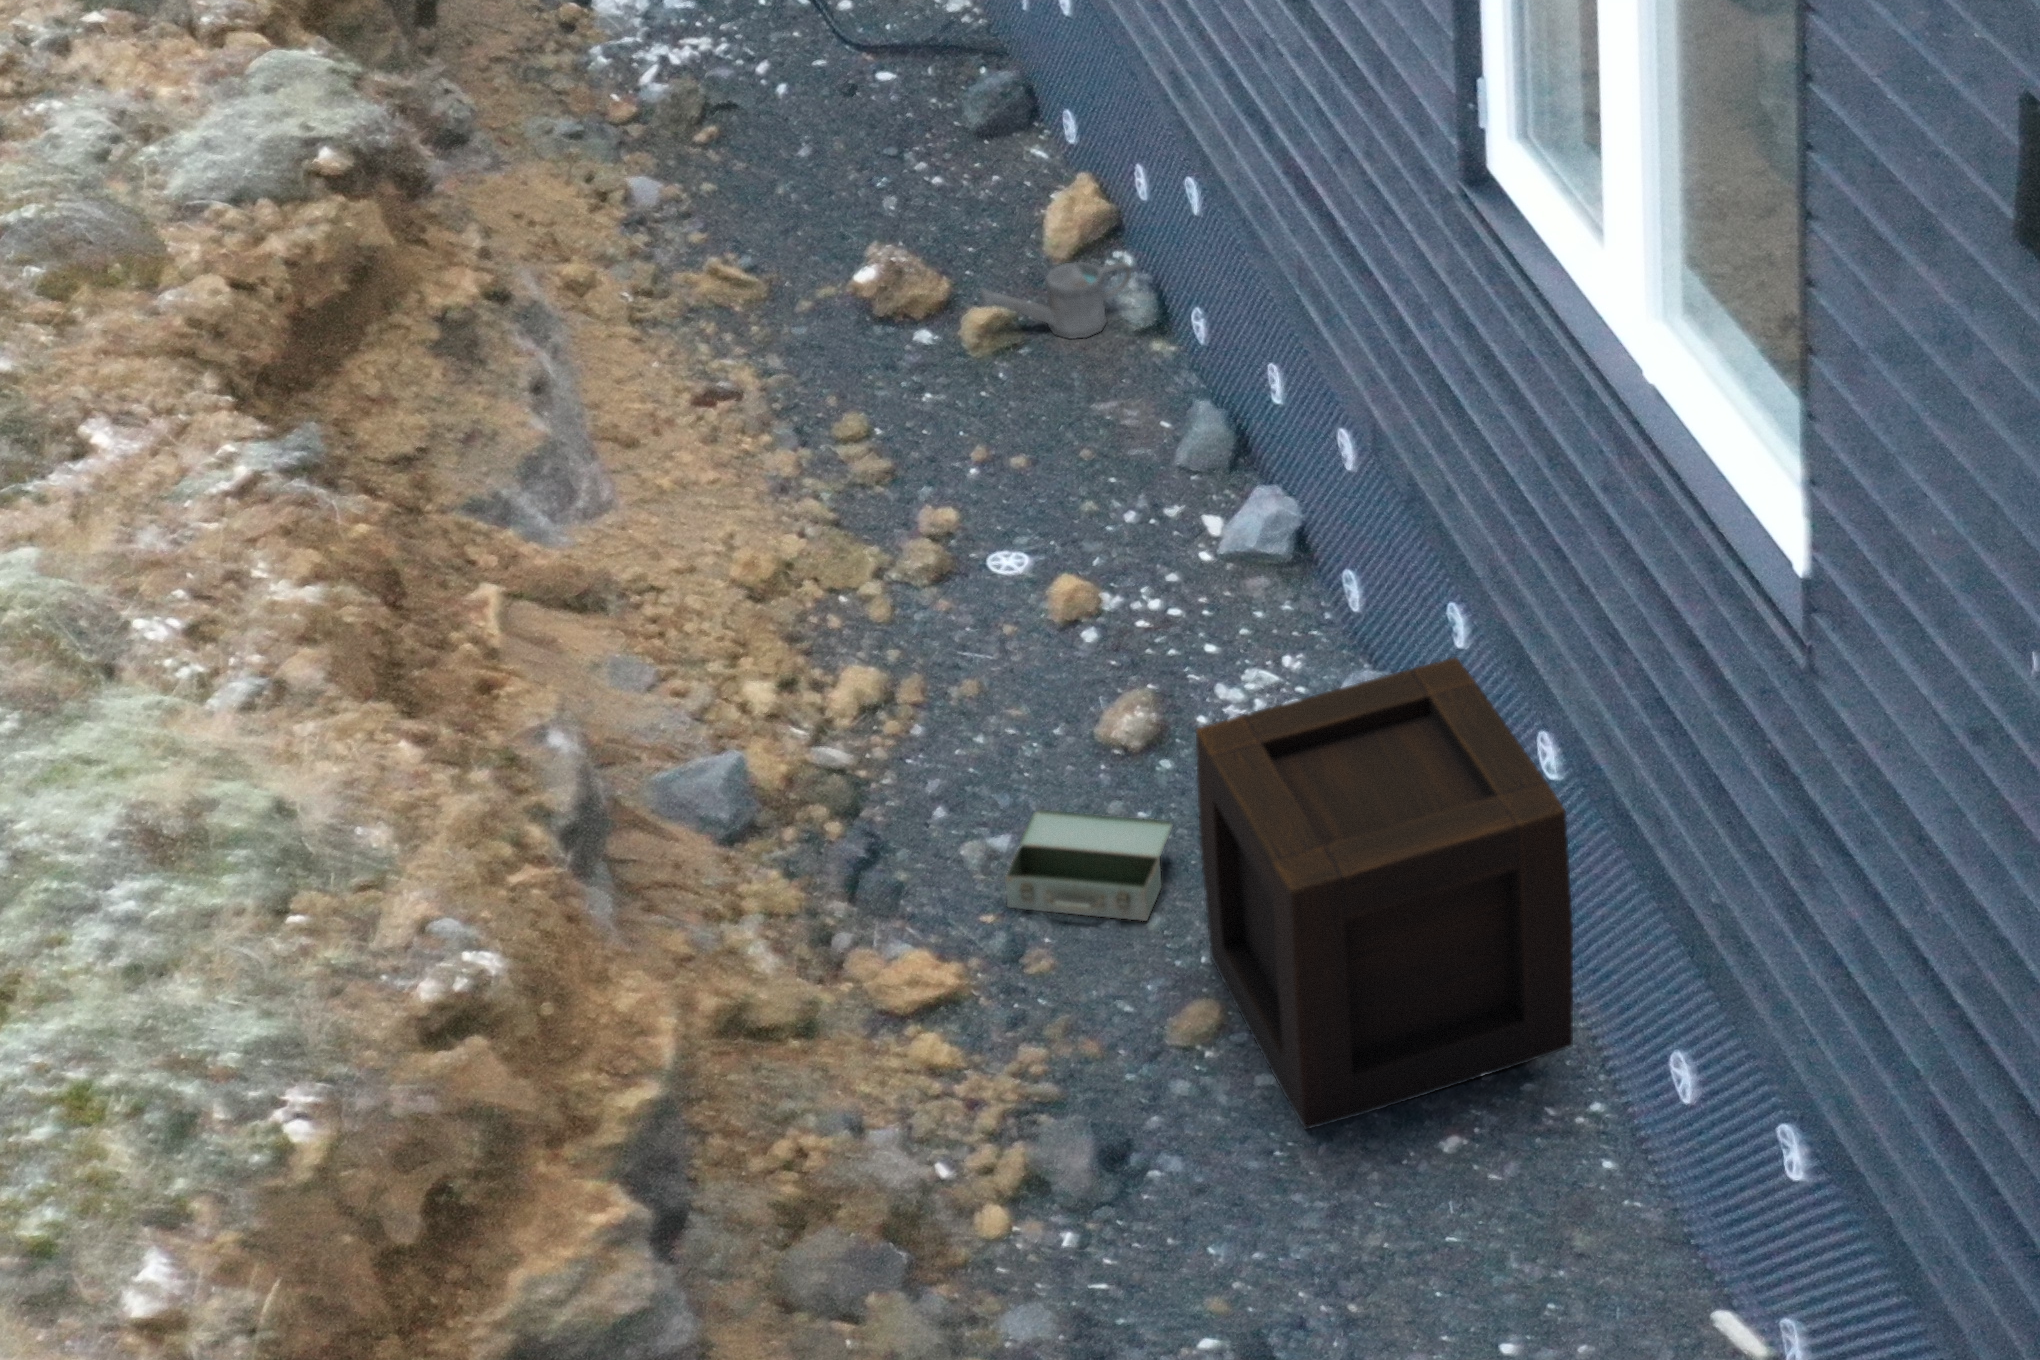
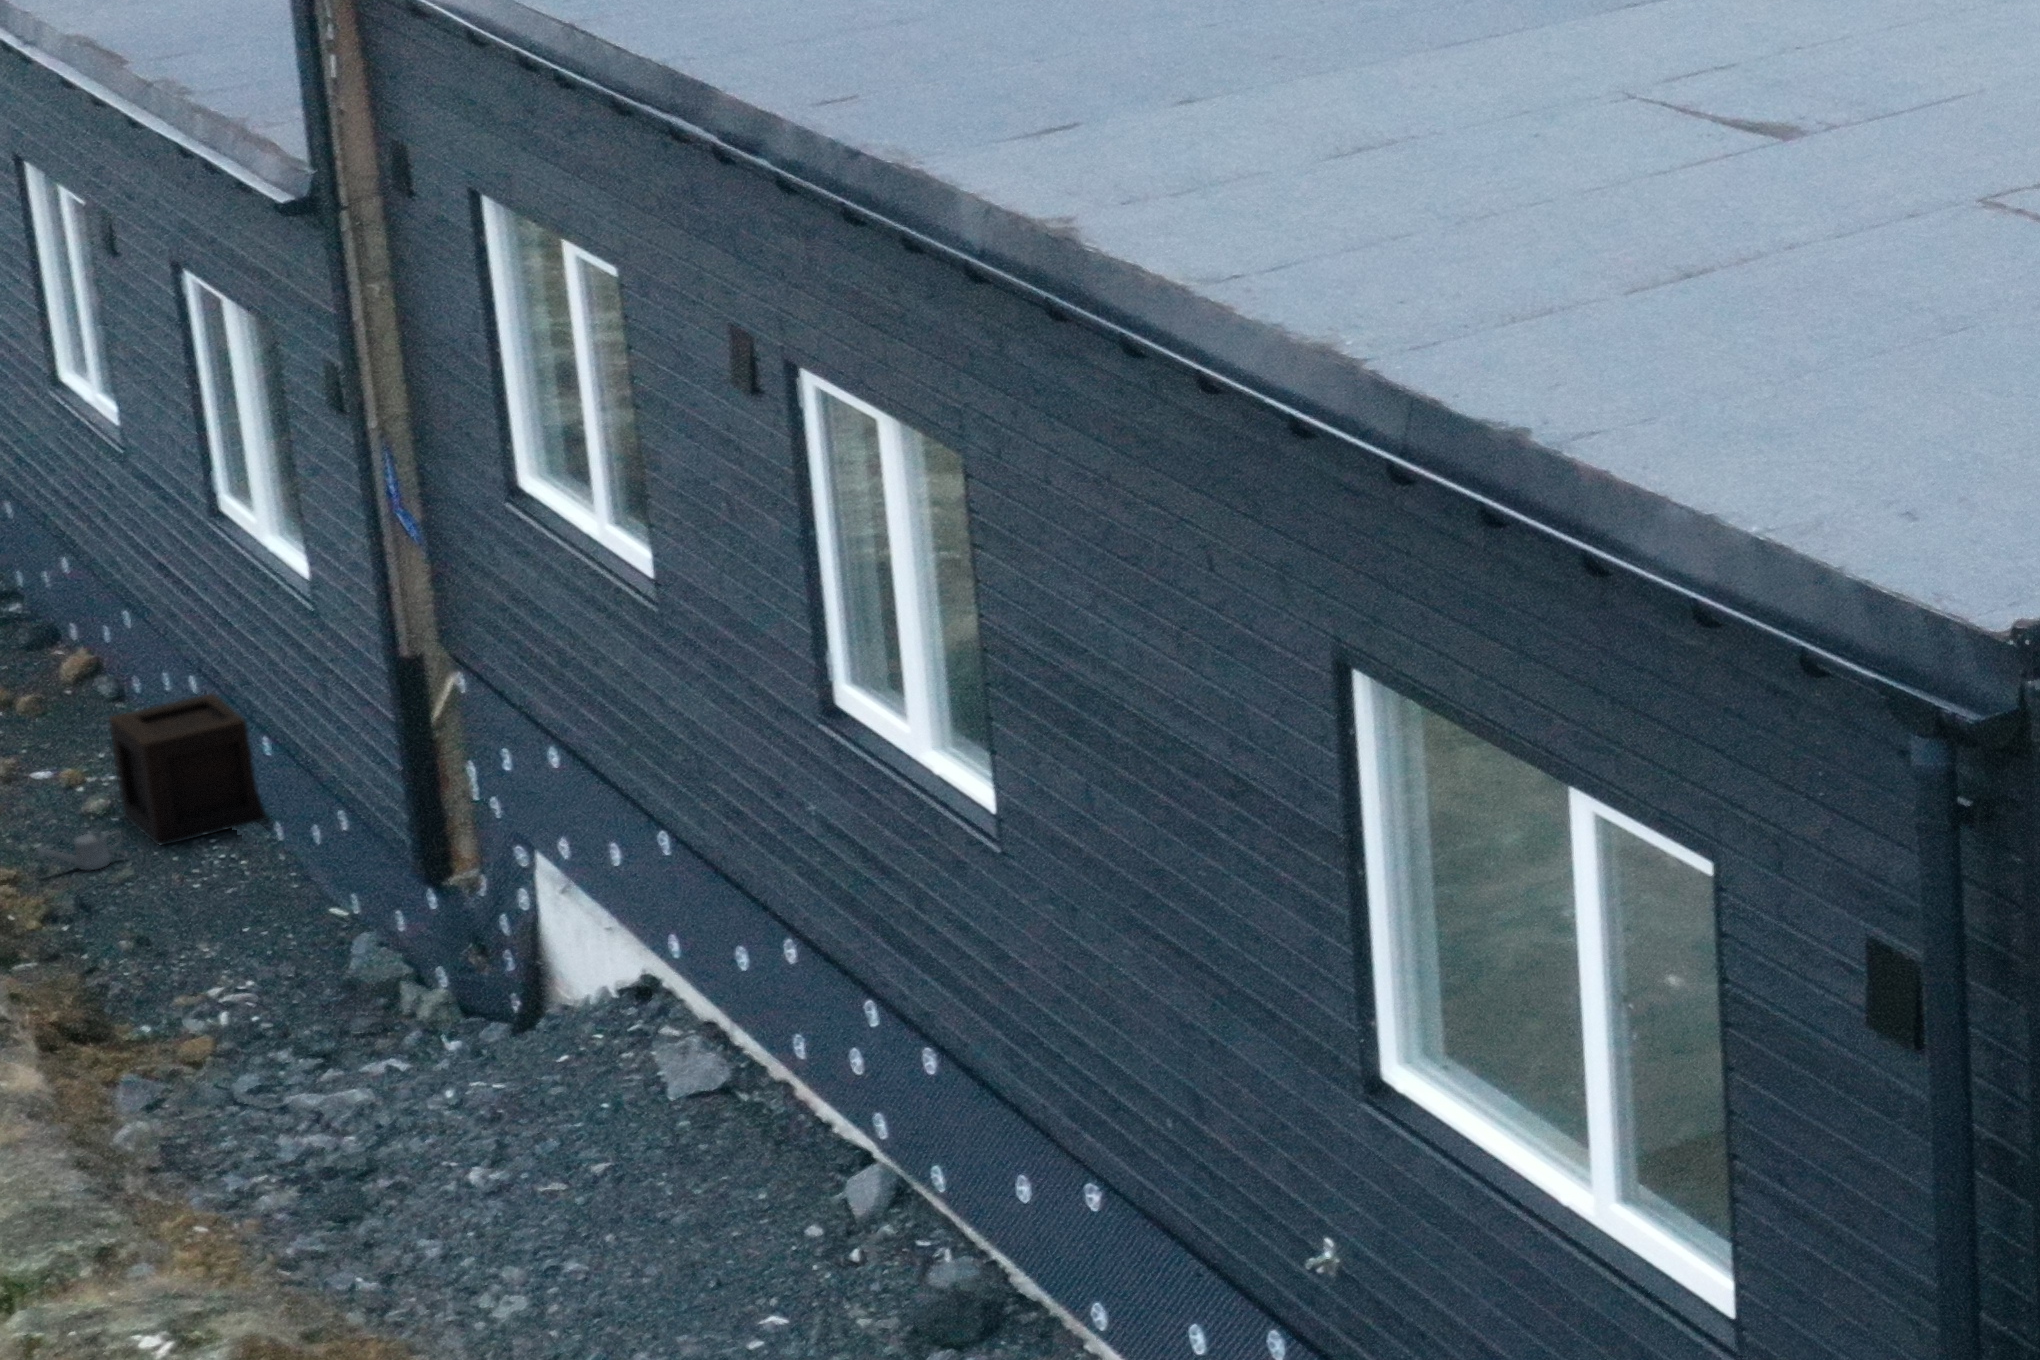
watering can: present [980,262,1131,339] -> present [37,831,120,871]
toolbox: present [1005,810,1172,921] -> none [35,781,108,815]

